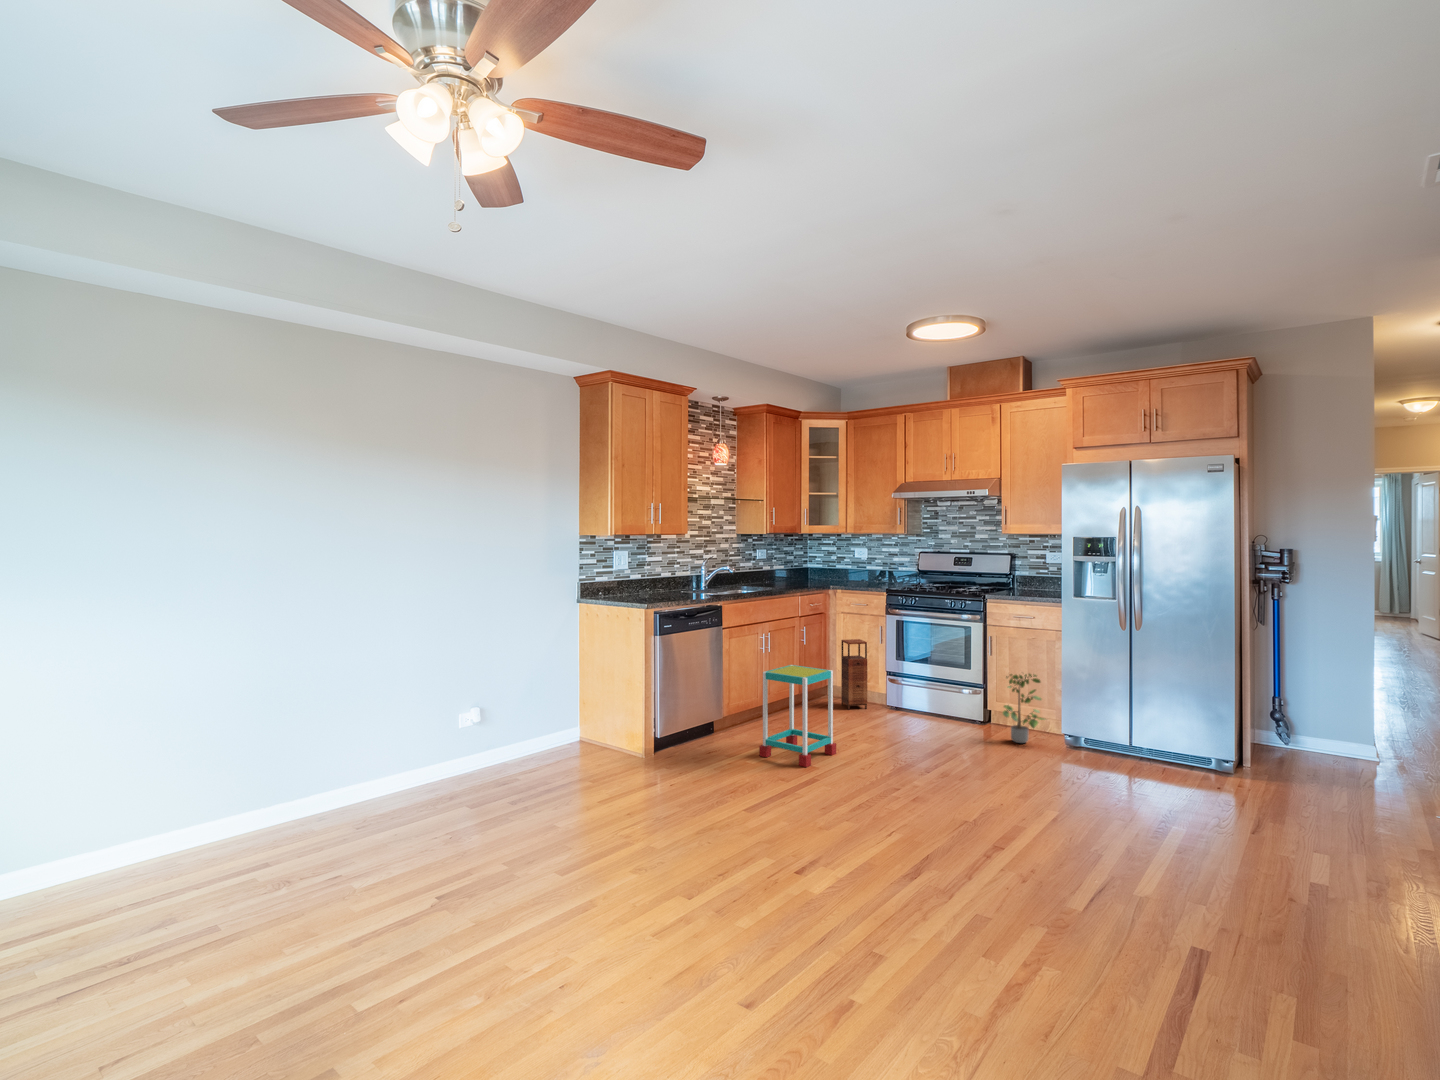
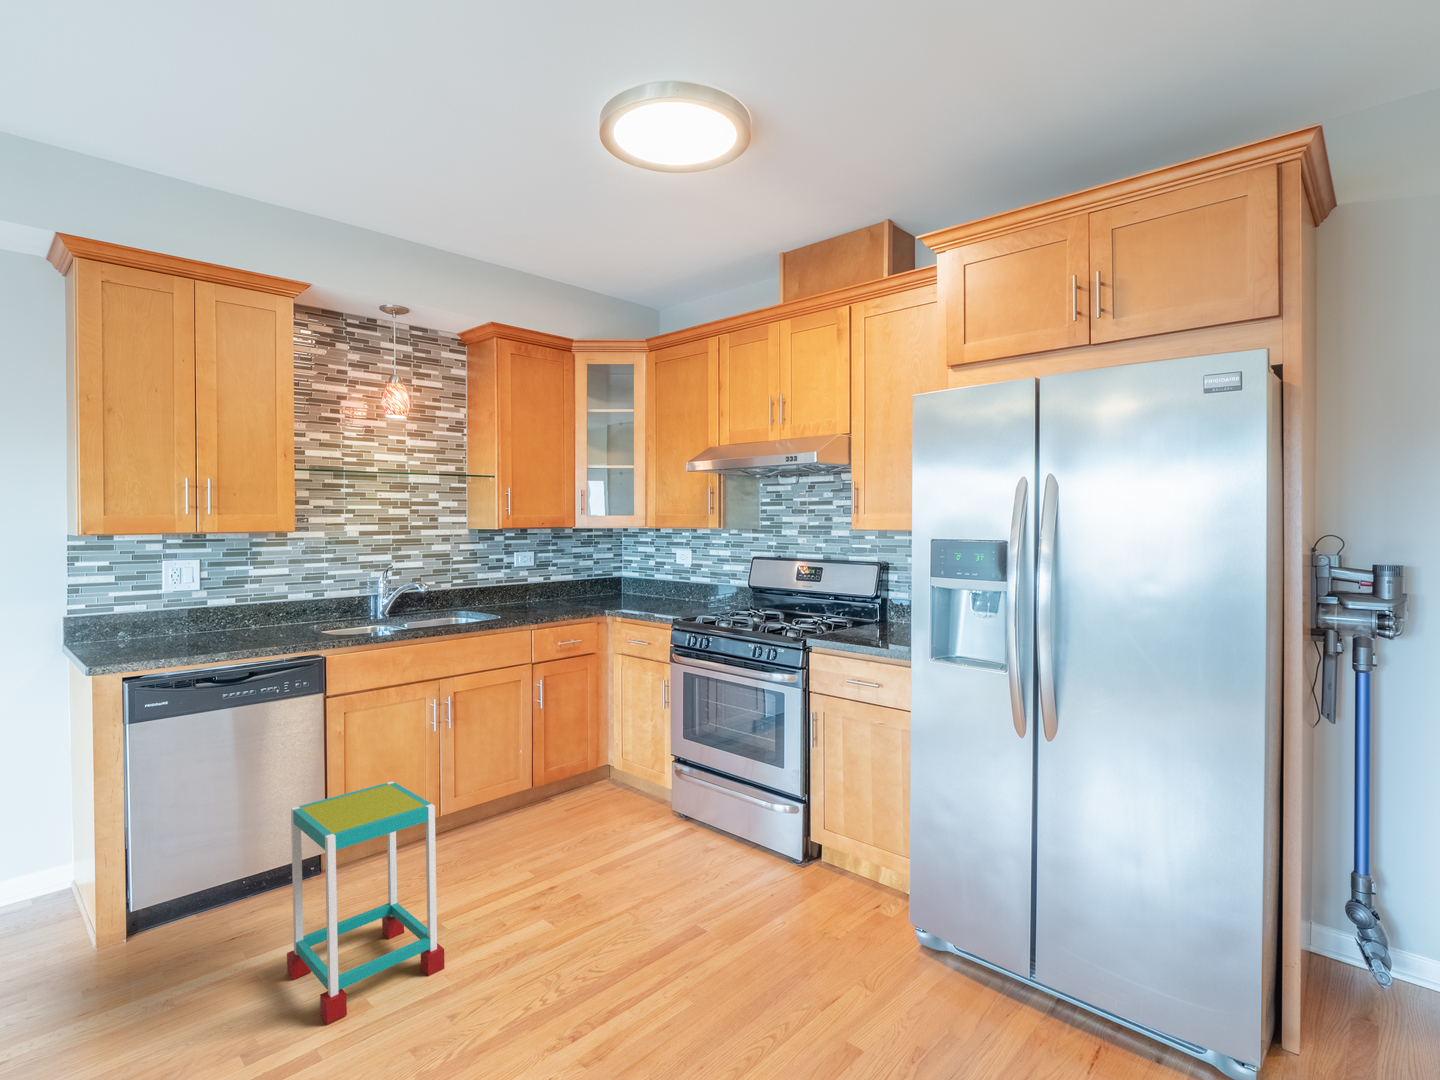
storage cabinet: present [841,639,868,710] -> none [600,703,634,824]
potted plant: present [1003,674,1044,743] -> none [796,801,882,944]

